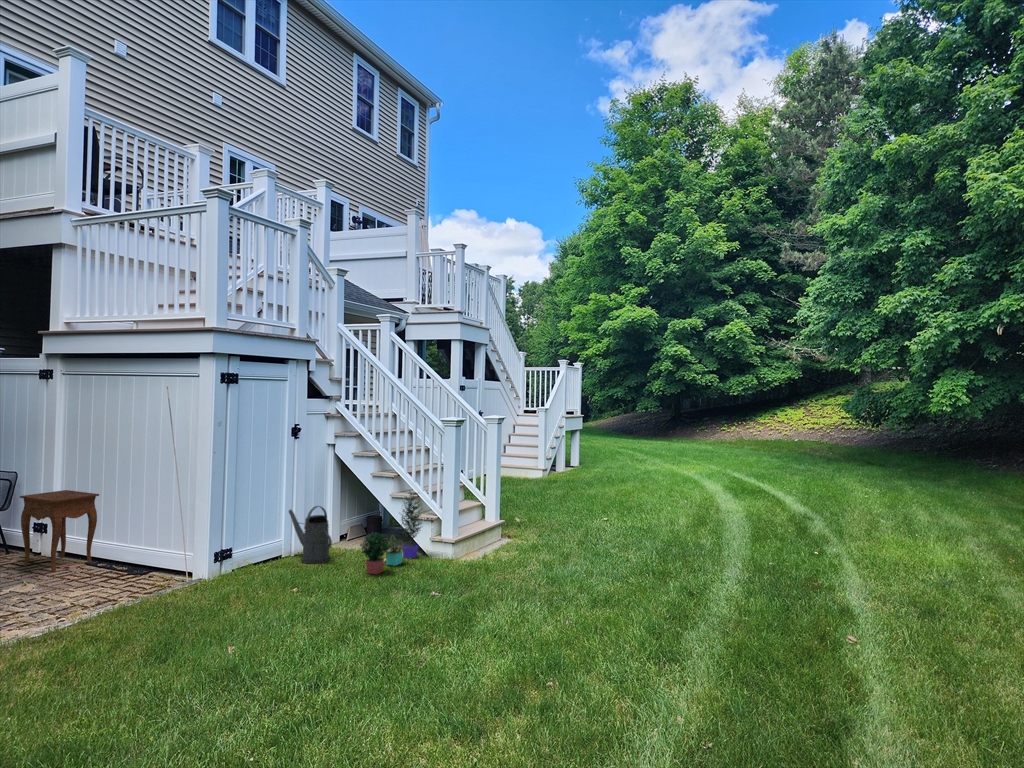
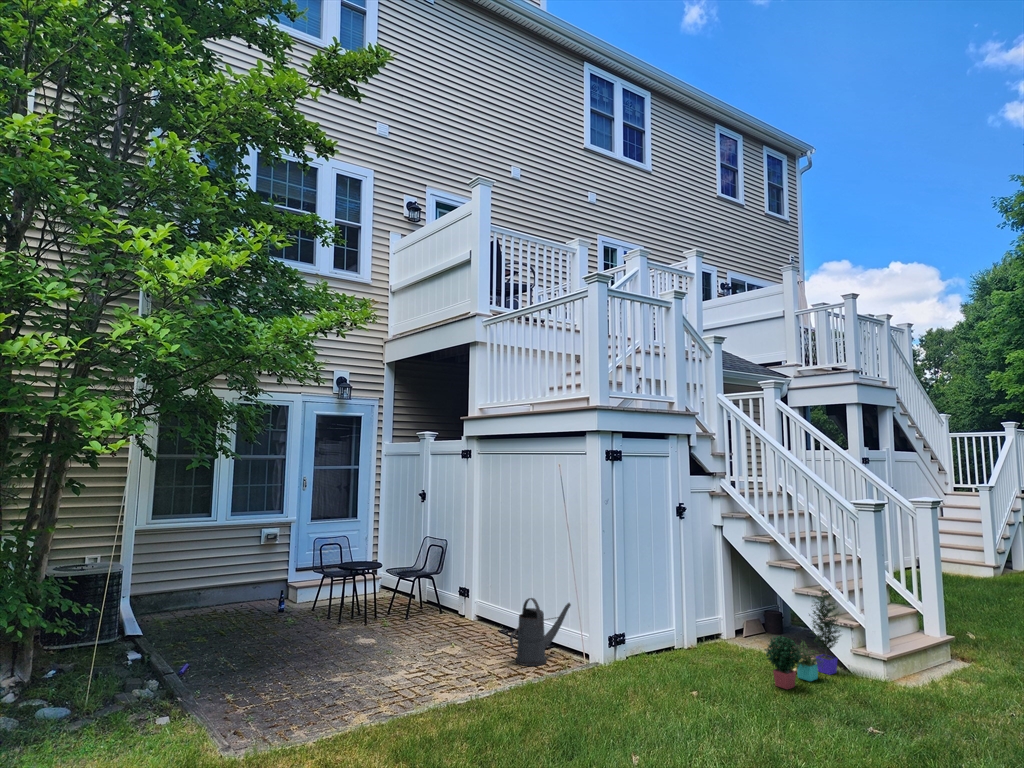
side table: present [20,490,99,572] -> none [449,559,507,635]
watering can: present [289,506,332,564] -> present [510,598,571,666]

